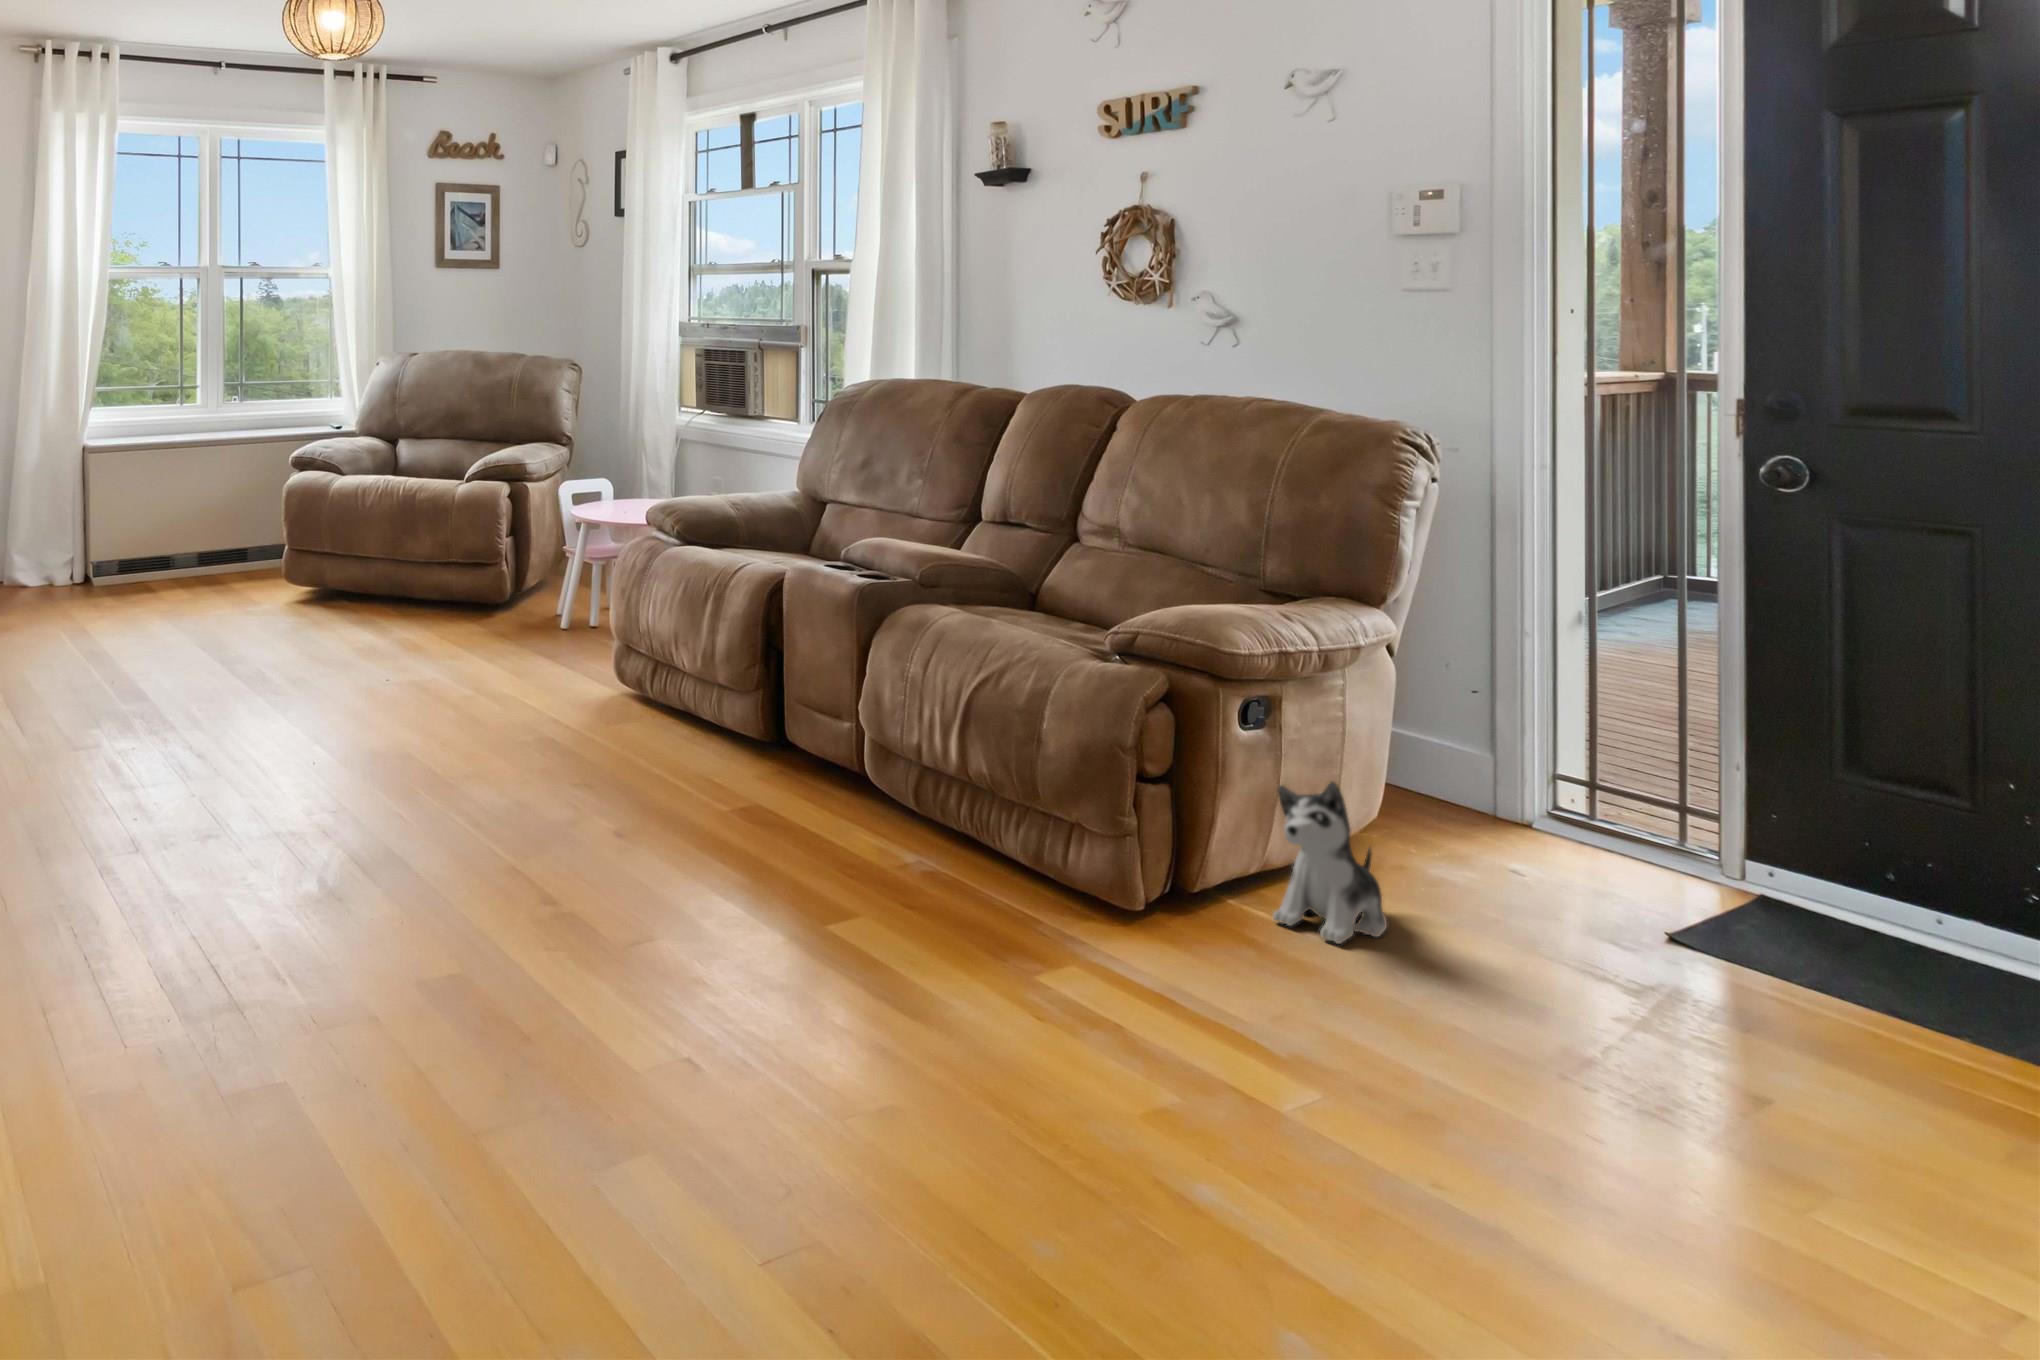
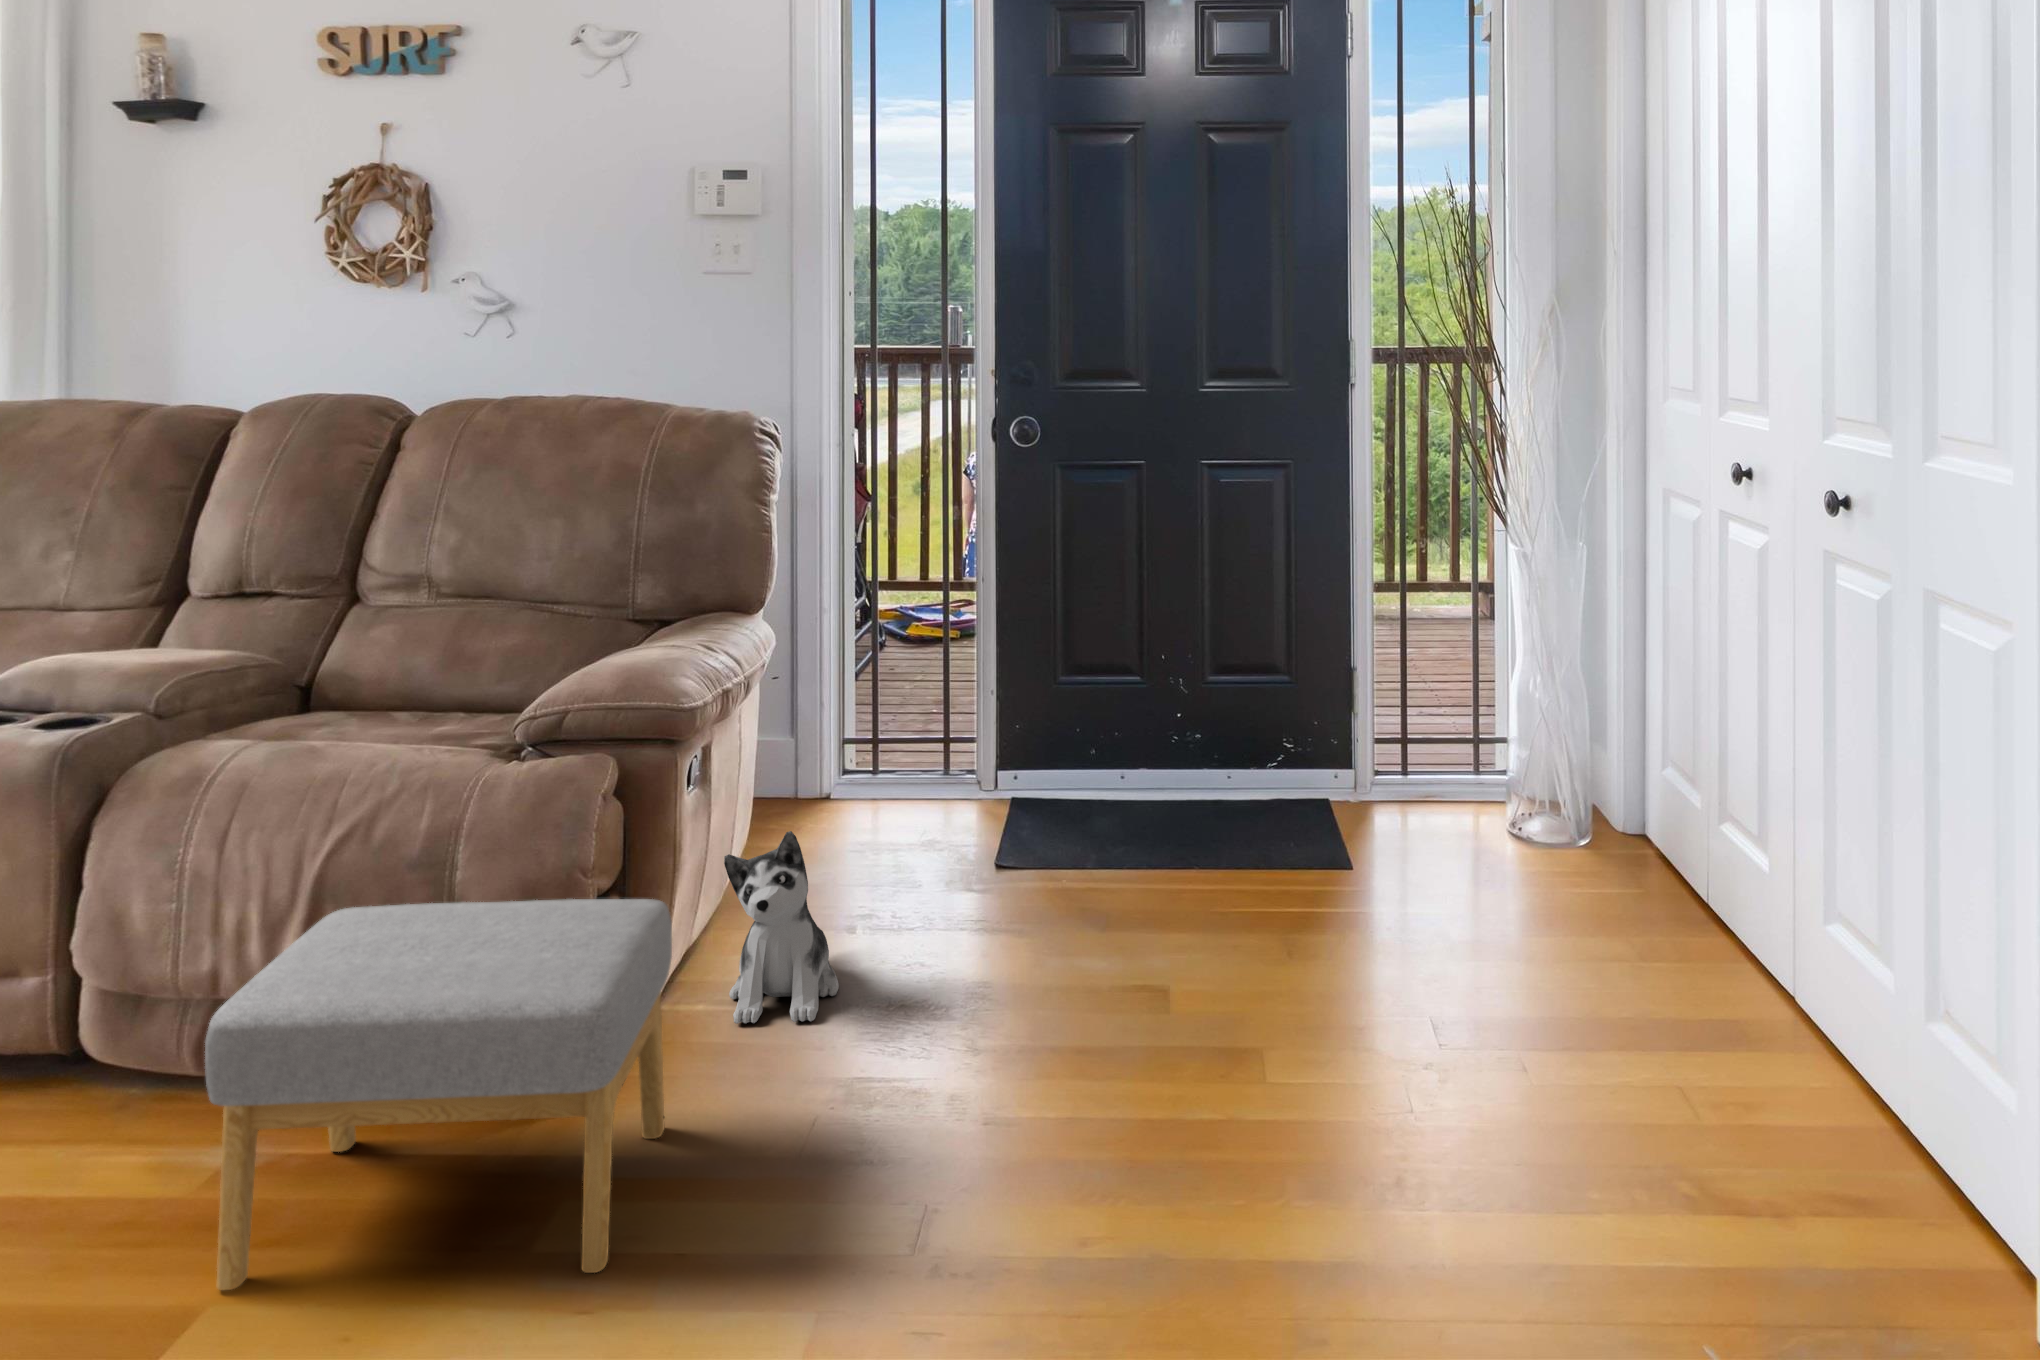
footstool: none [867,725,1173,1000] -> present [205,899,672,1290]

